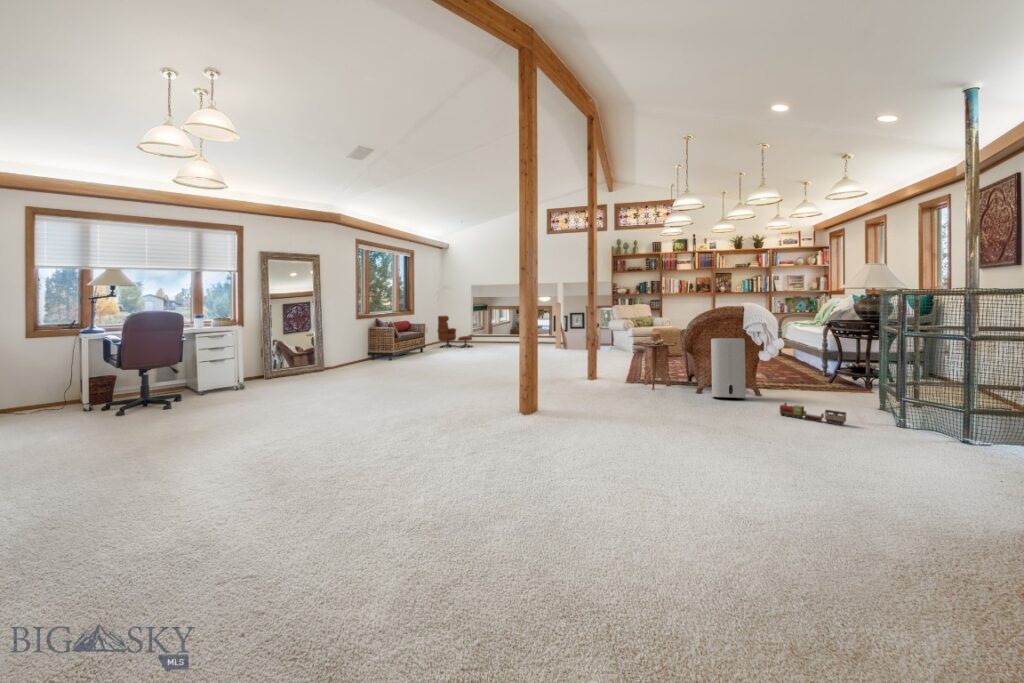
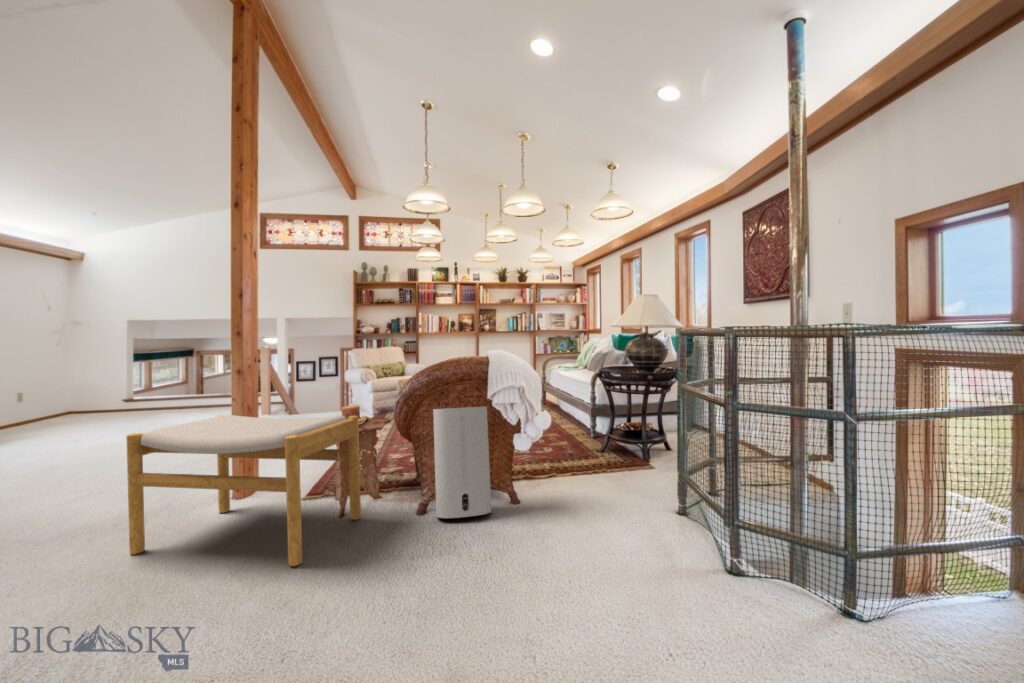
lounge chair: present [437,316,472,347] -> none [57,365,136,417]
footstool: none [569,338,669,403] -> present [126,415,361,566]
toy train: present [779,403,846,425] -> none [539,543,654,593]

